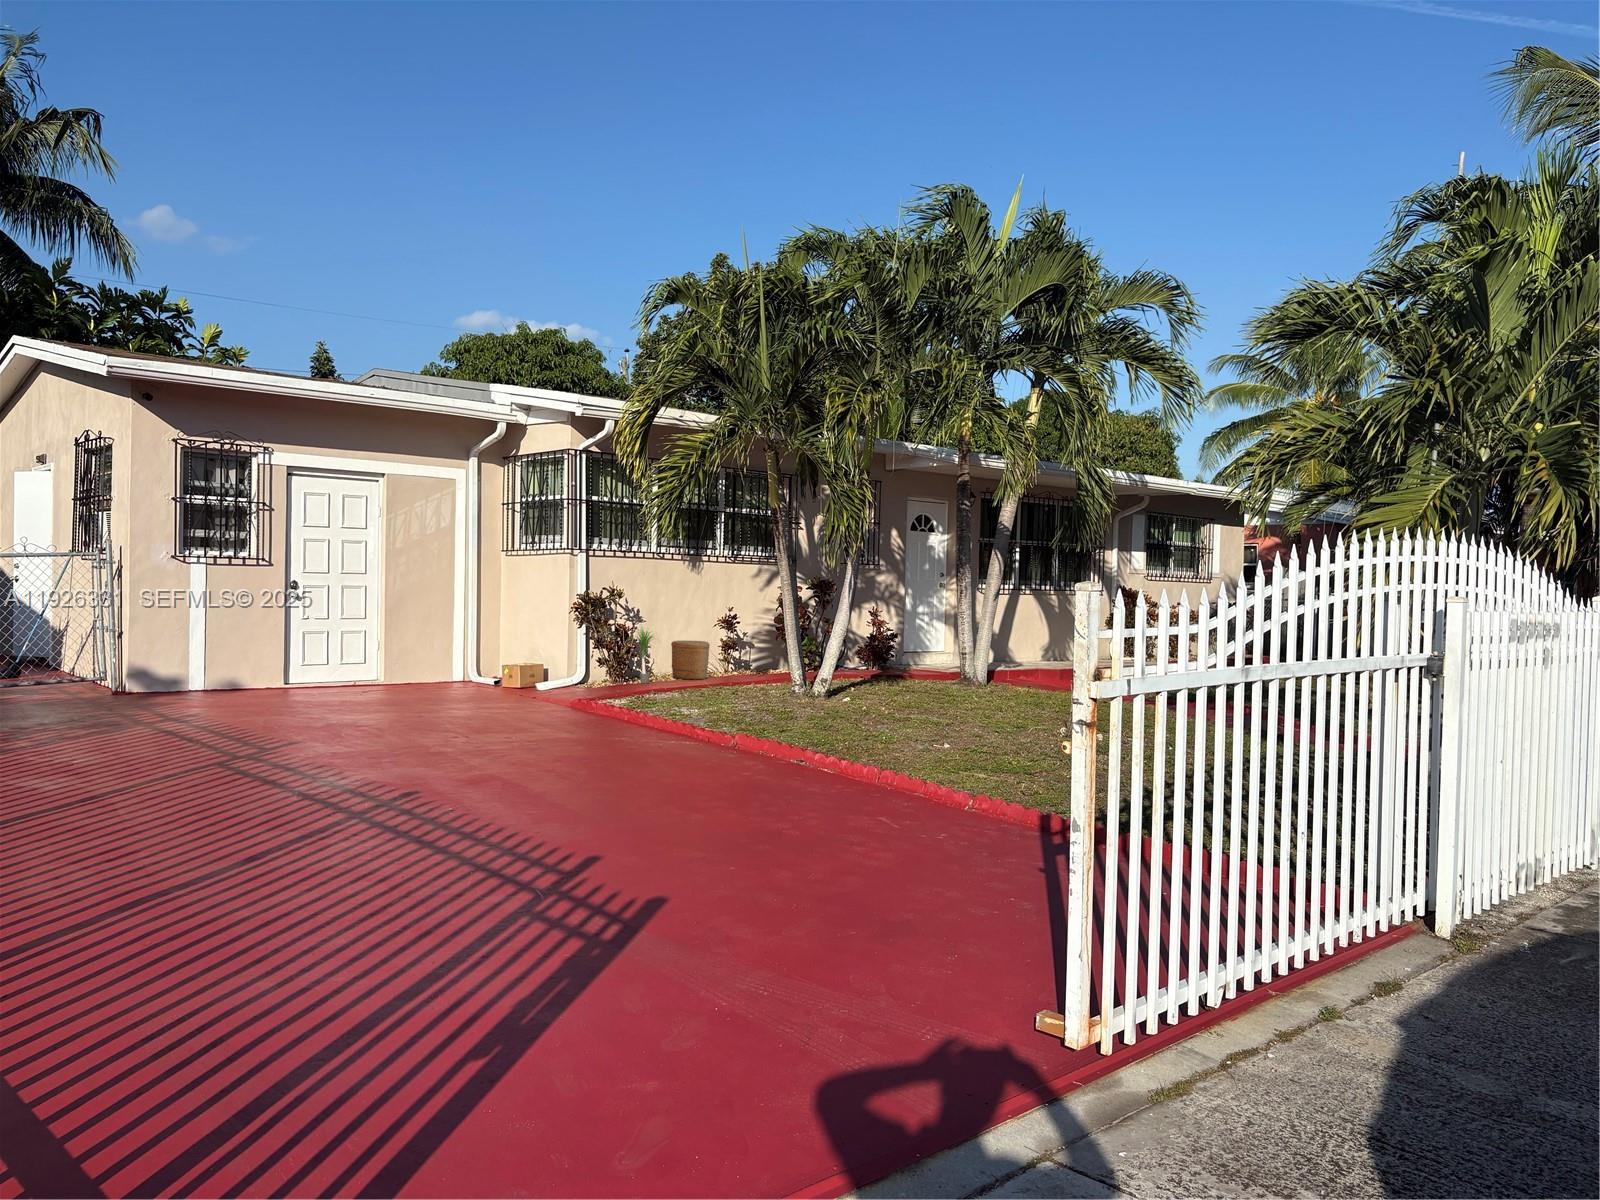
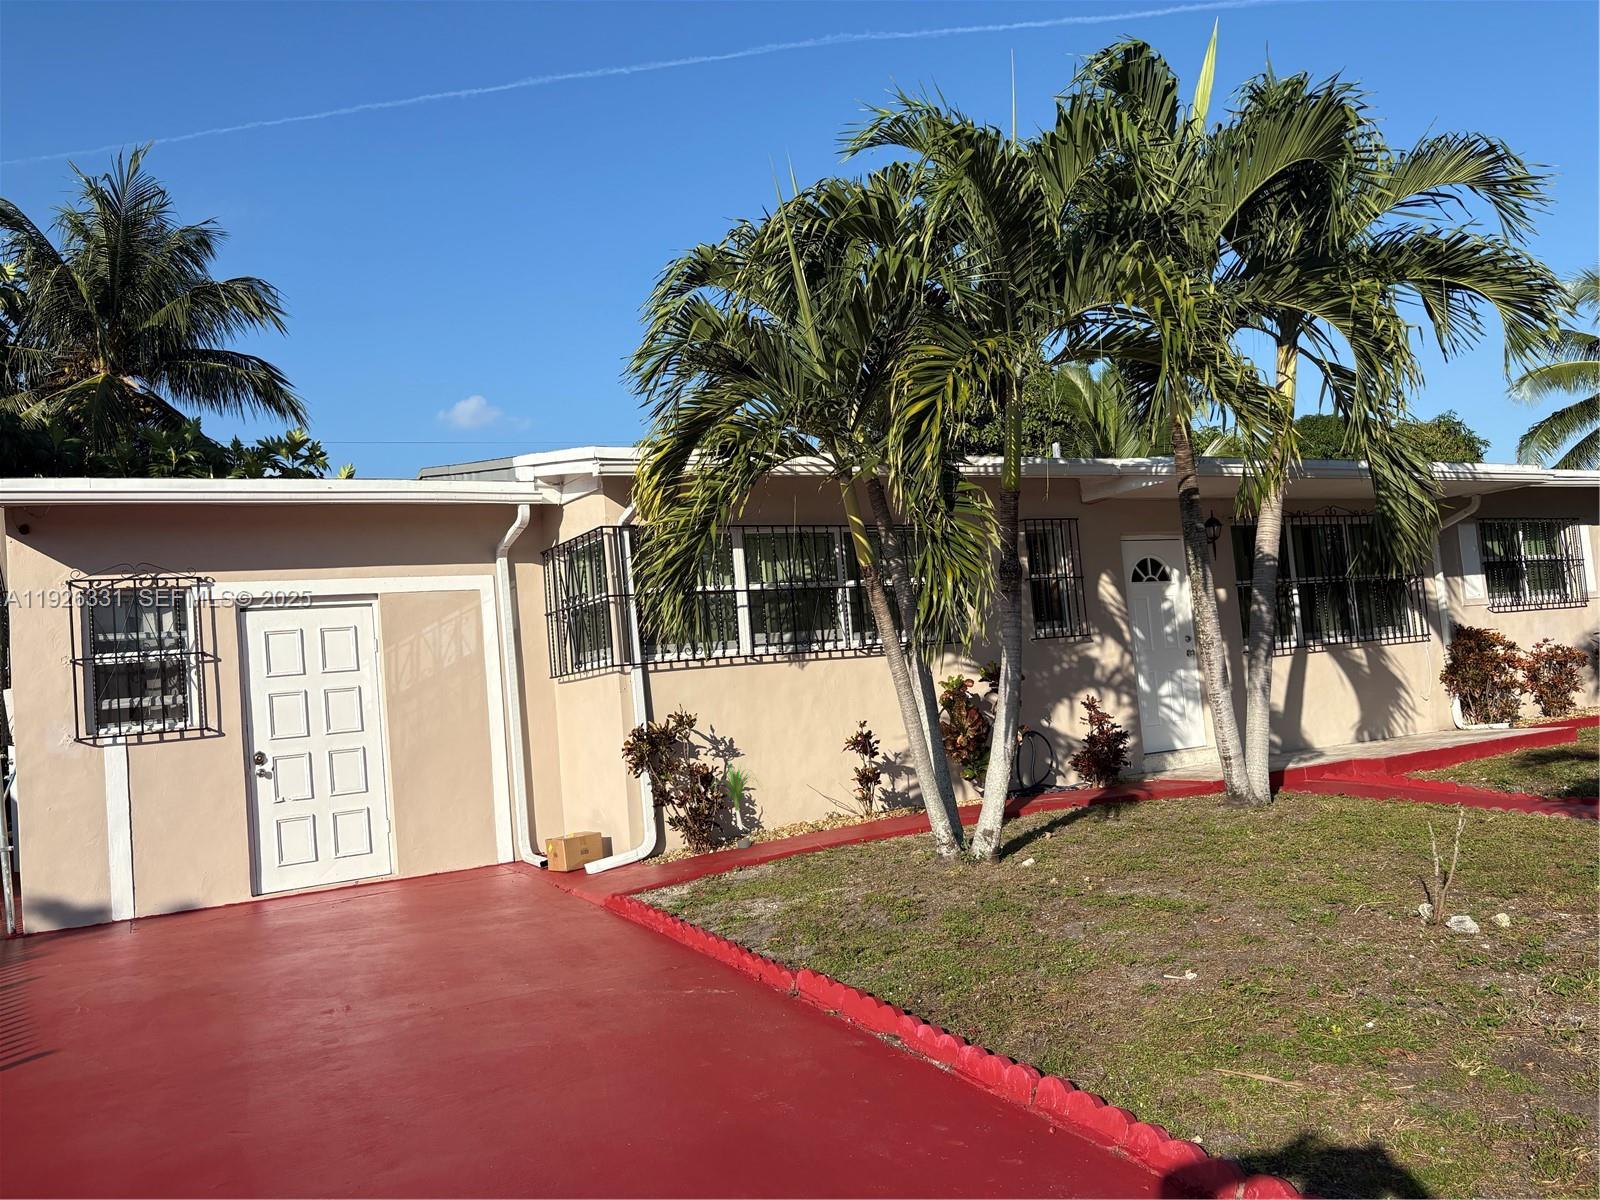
woven basket: present [671,640,710,680] -> none [784,775,841,836]

